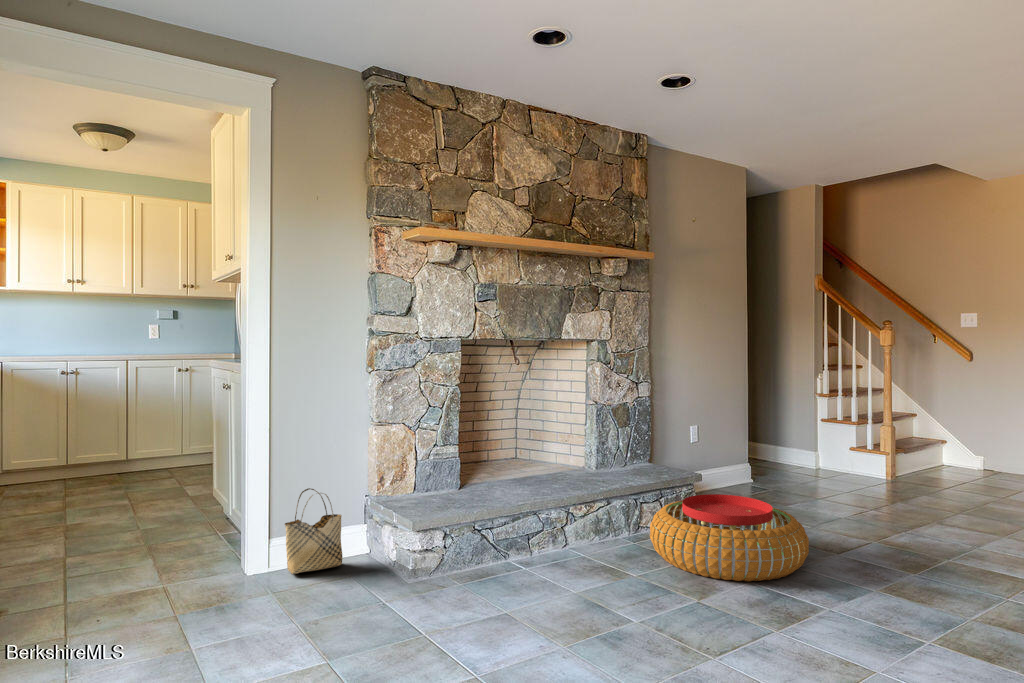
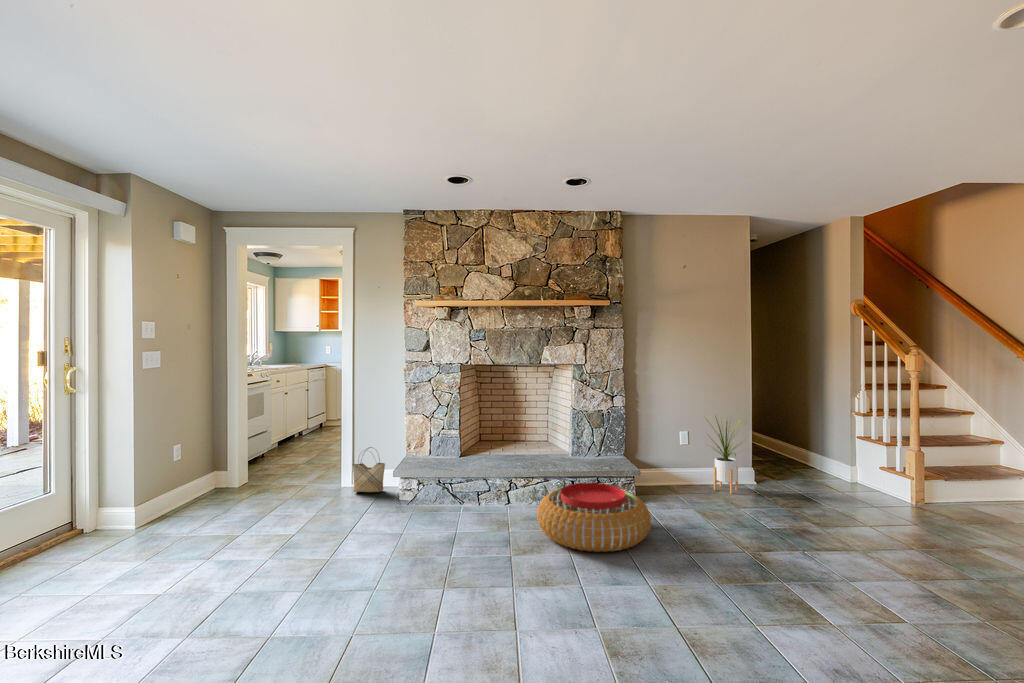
house plant: none [718,395,772,494] -> present [706,416,745,493]

